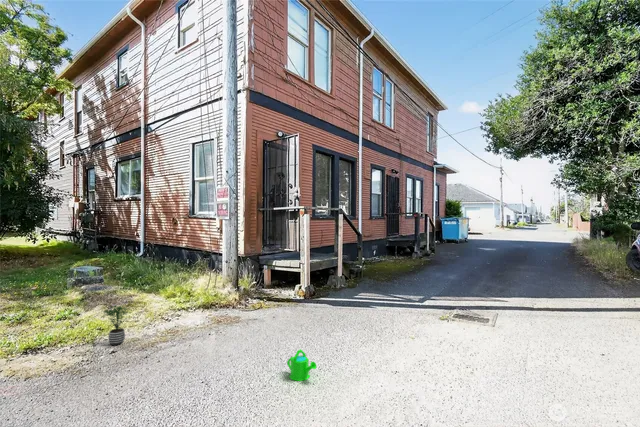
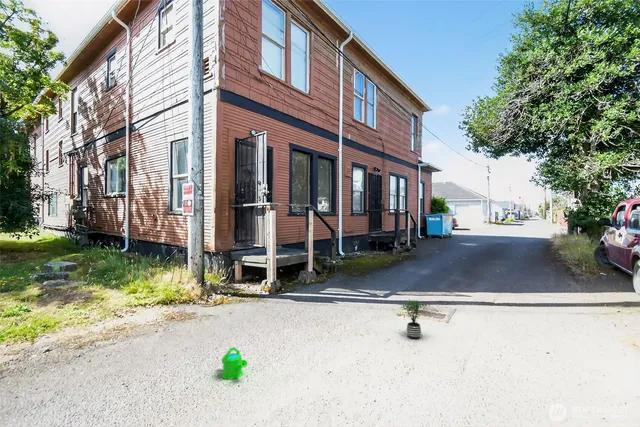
potted plant: present [104,305,130,346] -> present [403,300,425,339]

